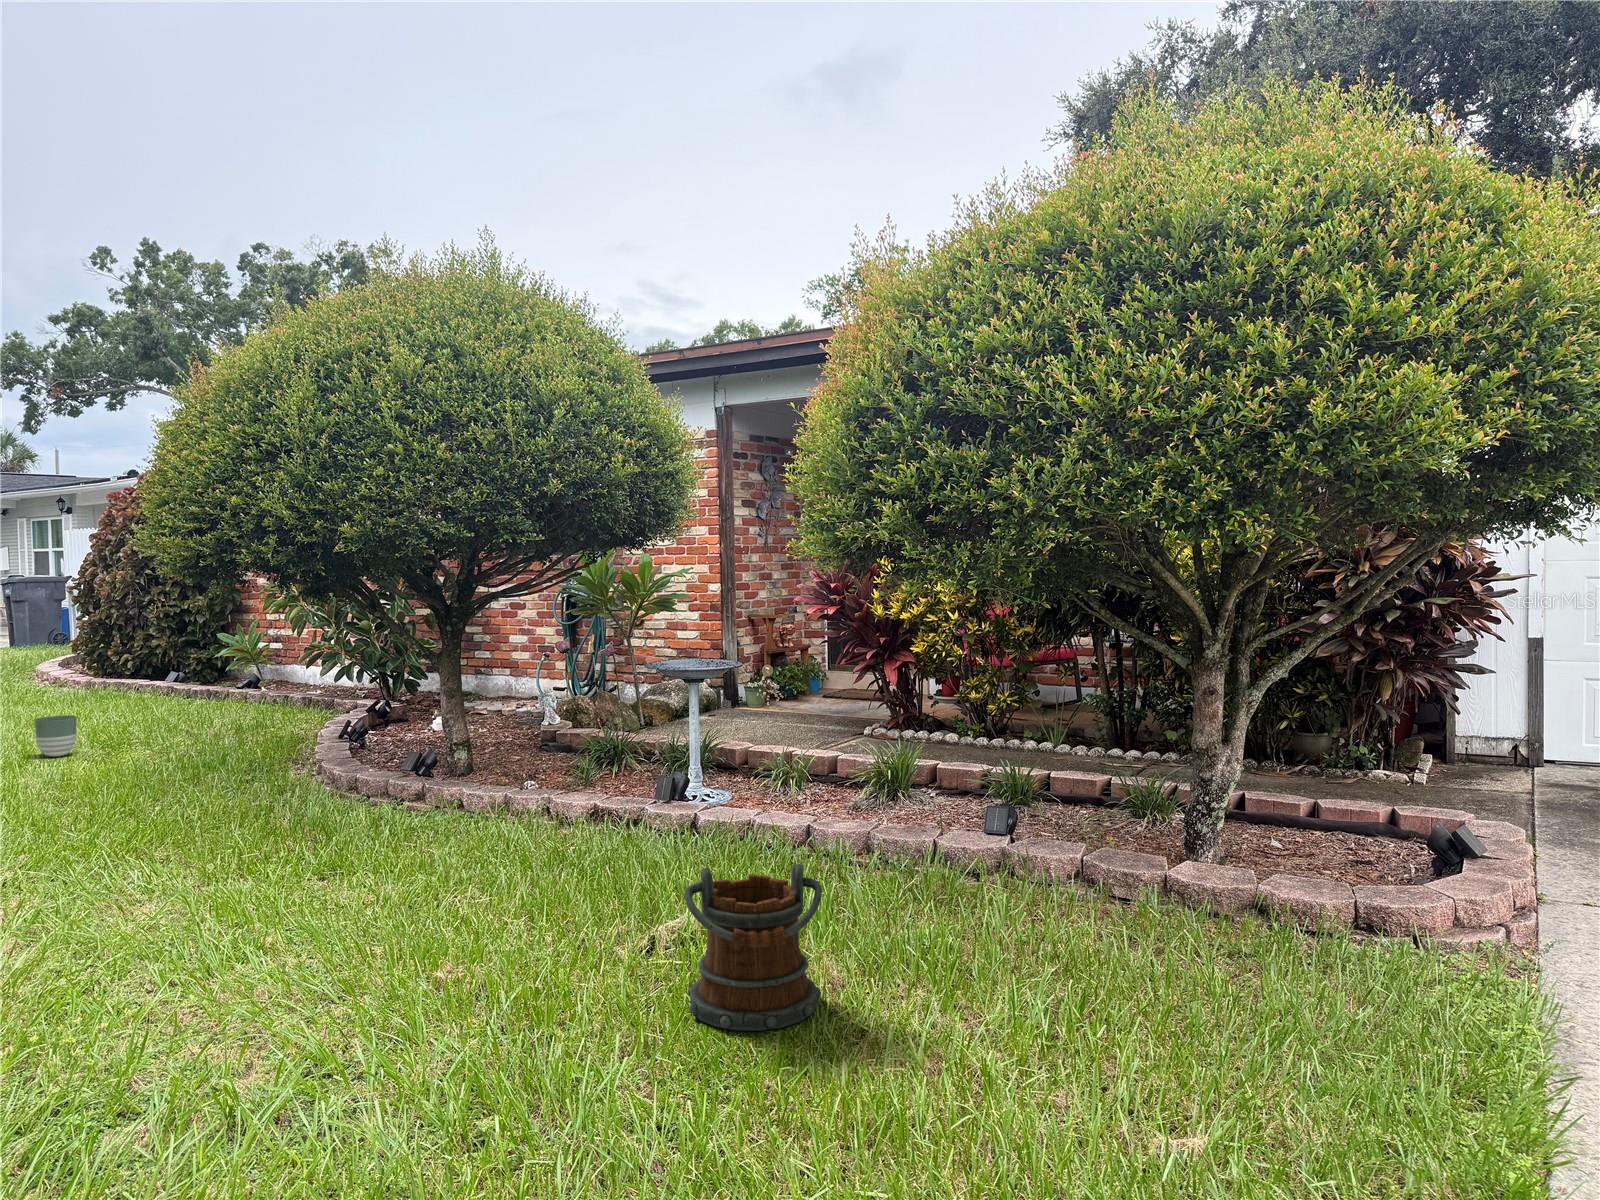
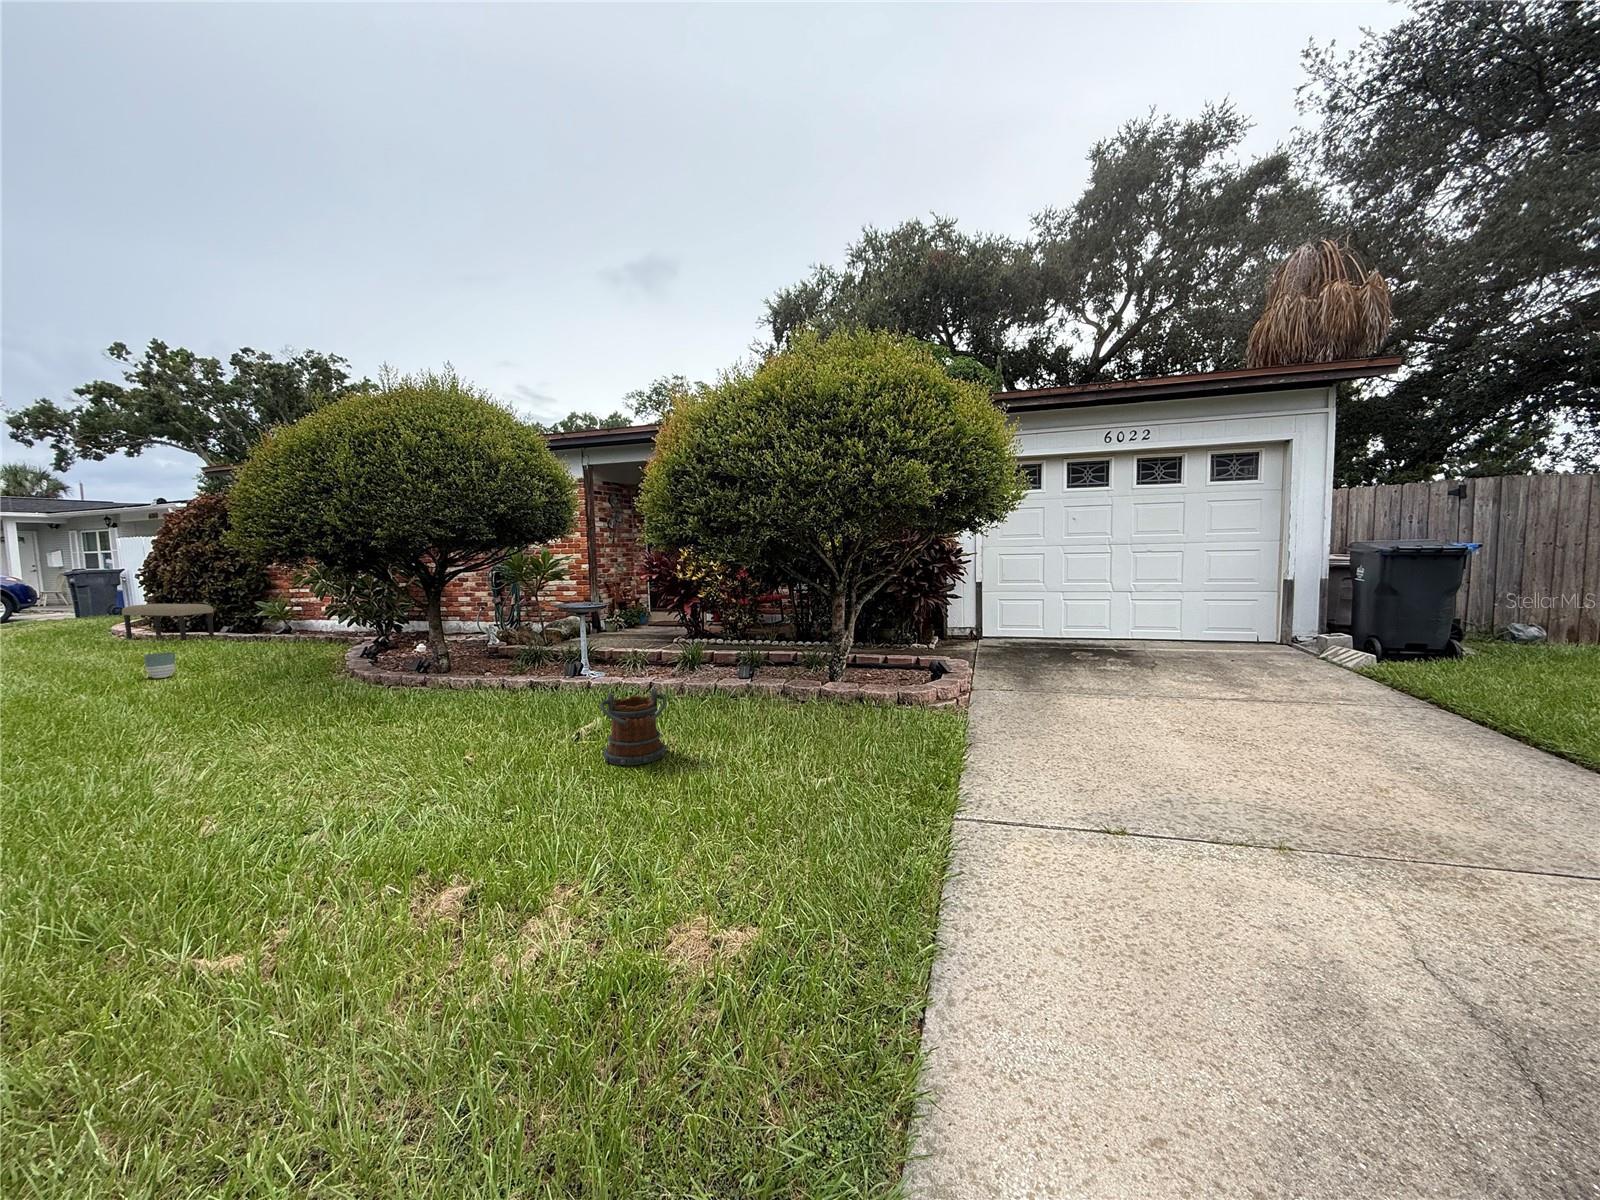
bench: none [47,632,162,690] -> present [122,604,214,640]

